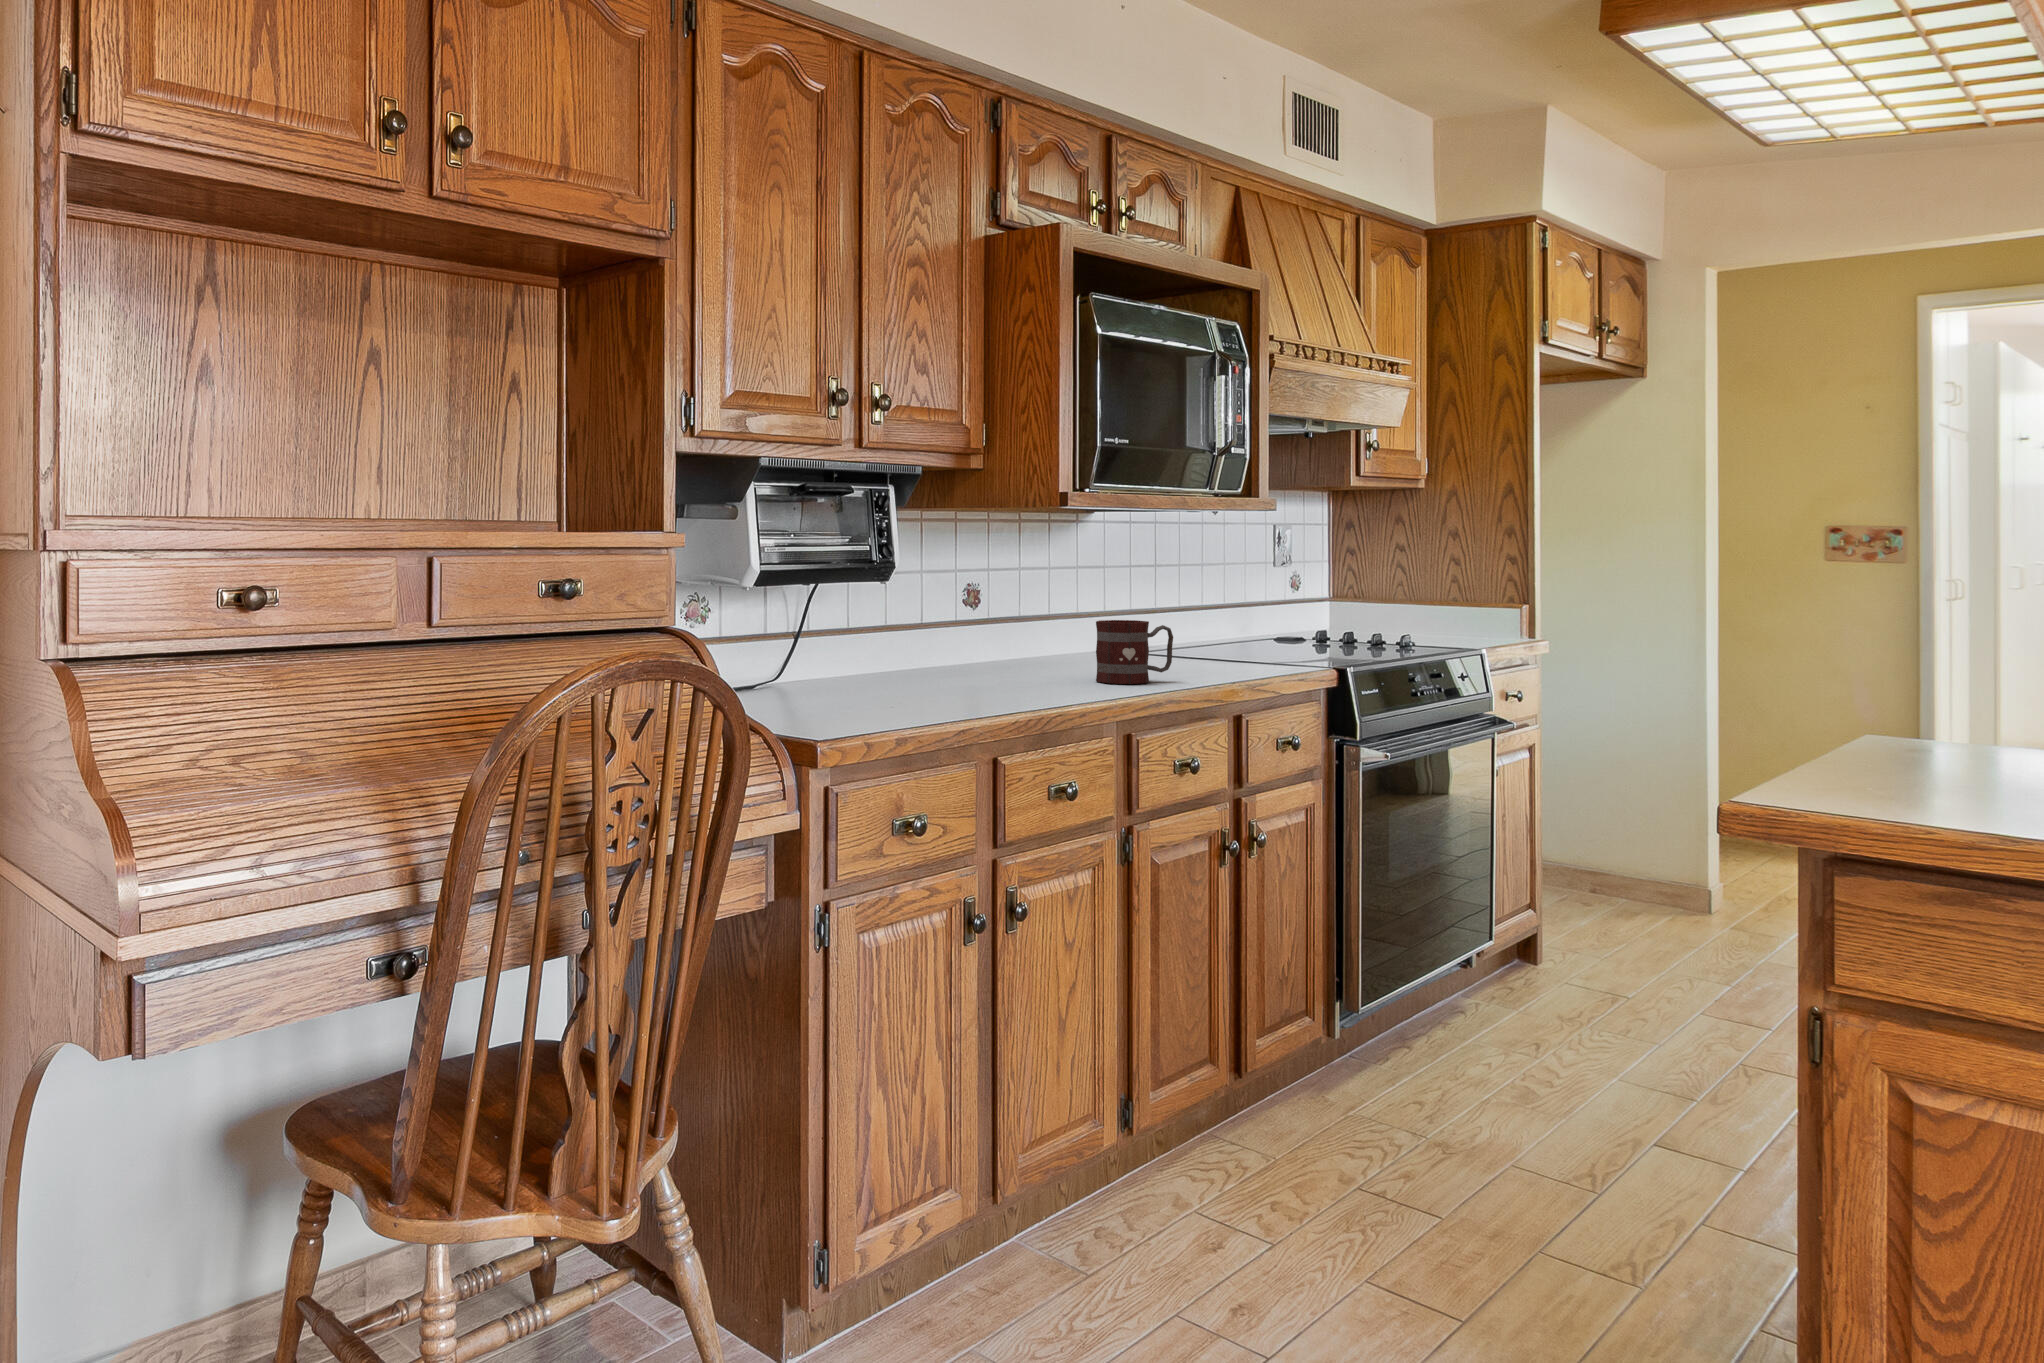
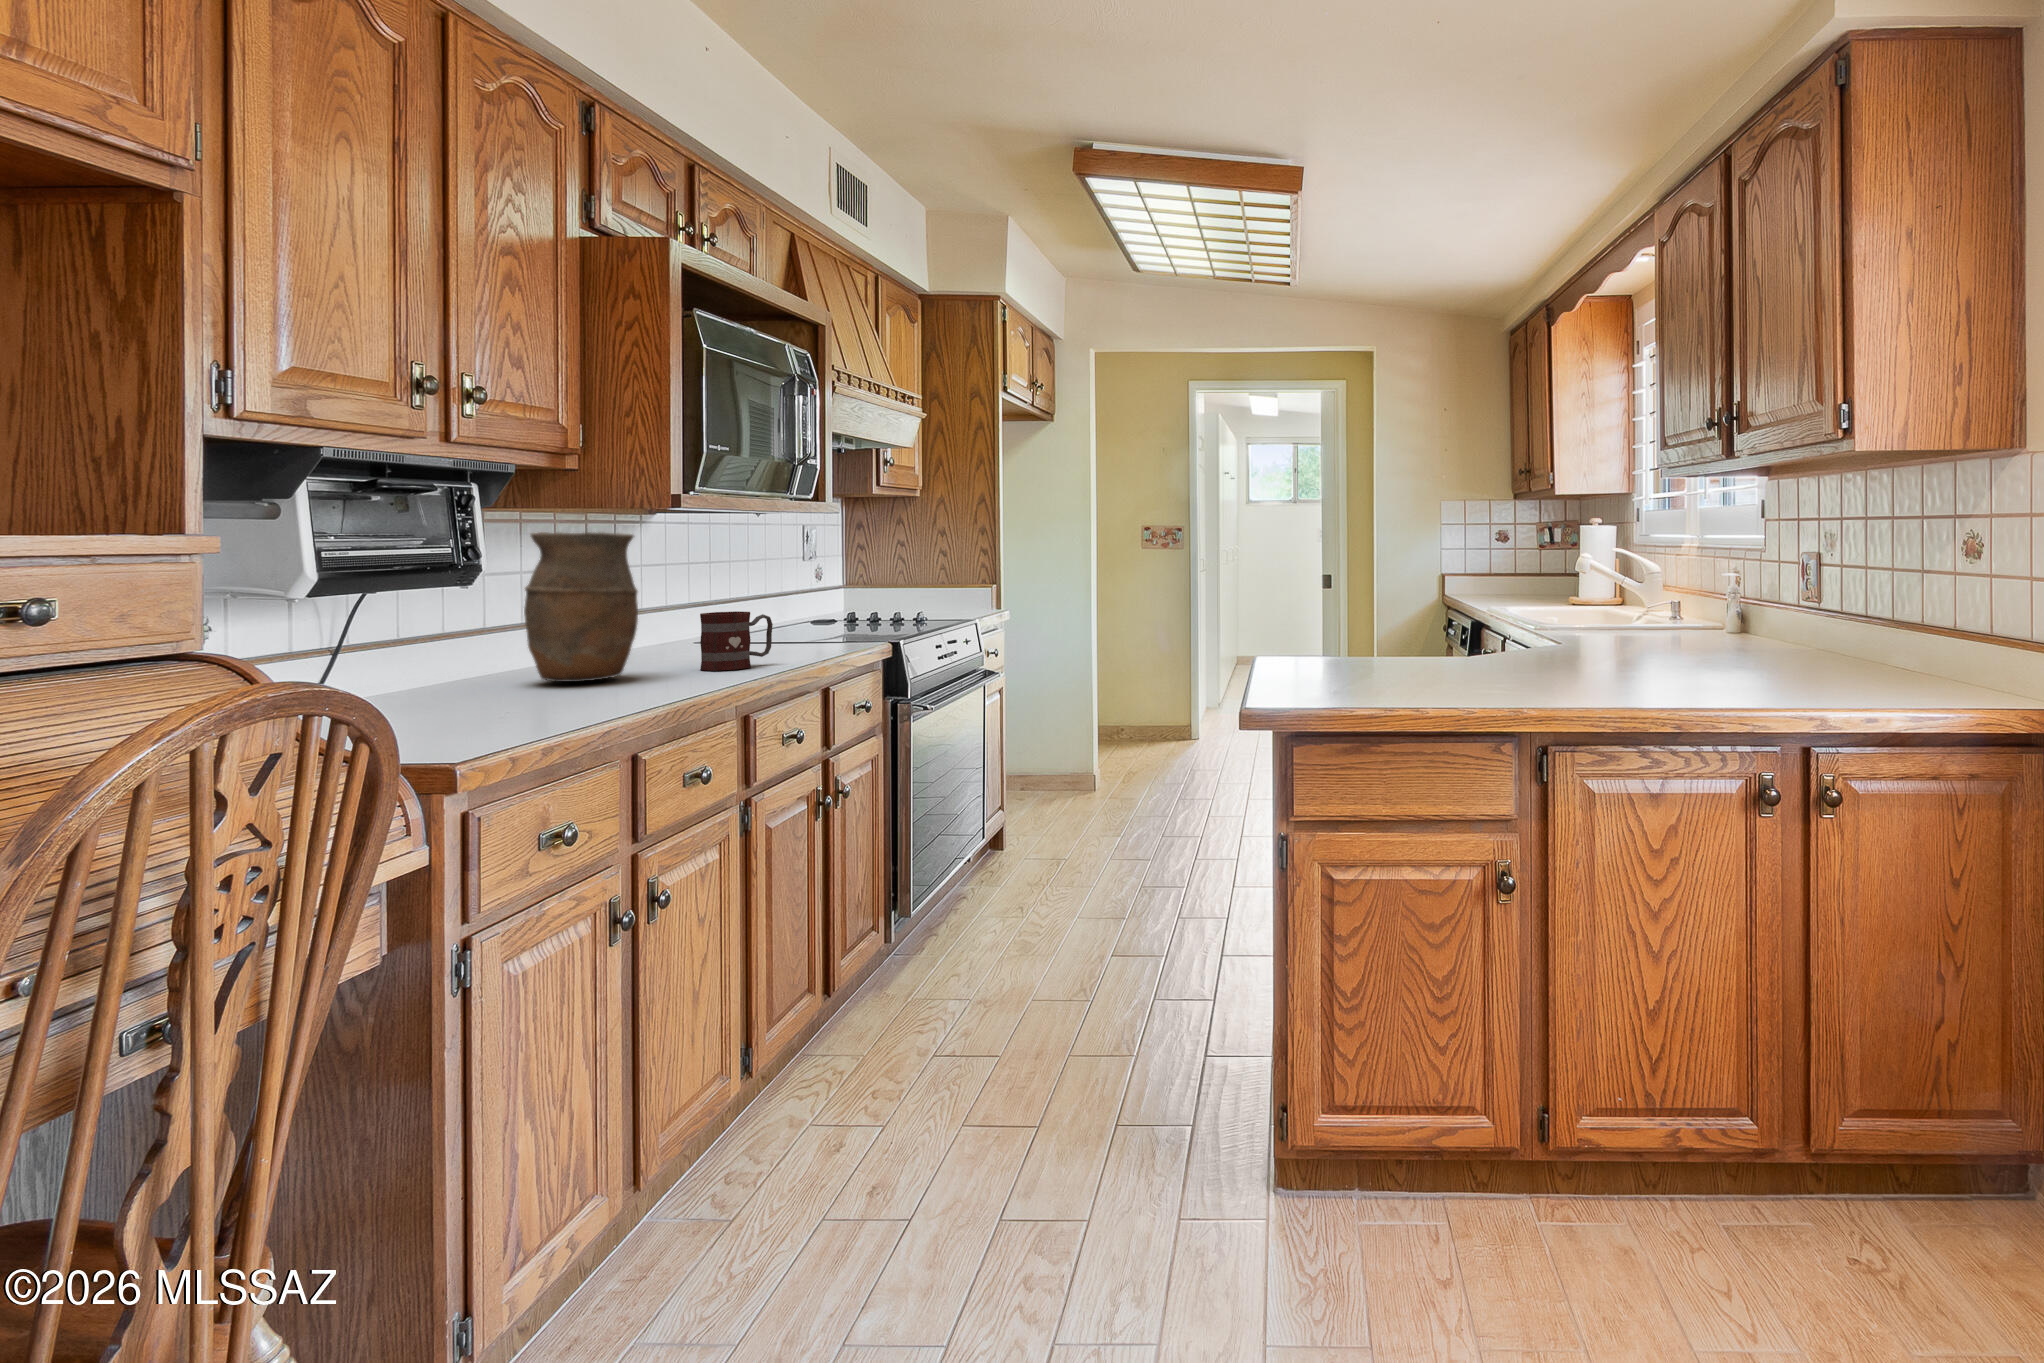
vase: none [933,532,1032,682] -> present [524,532,638,682]

